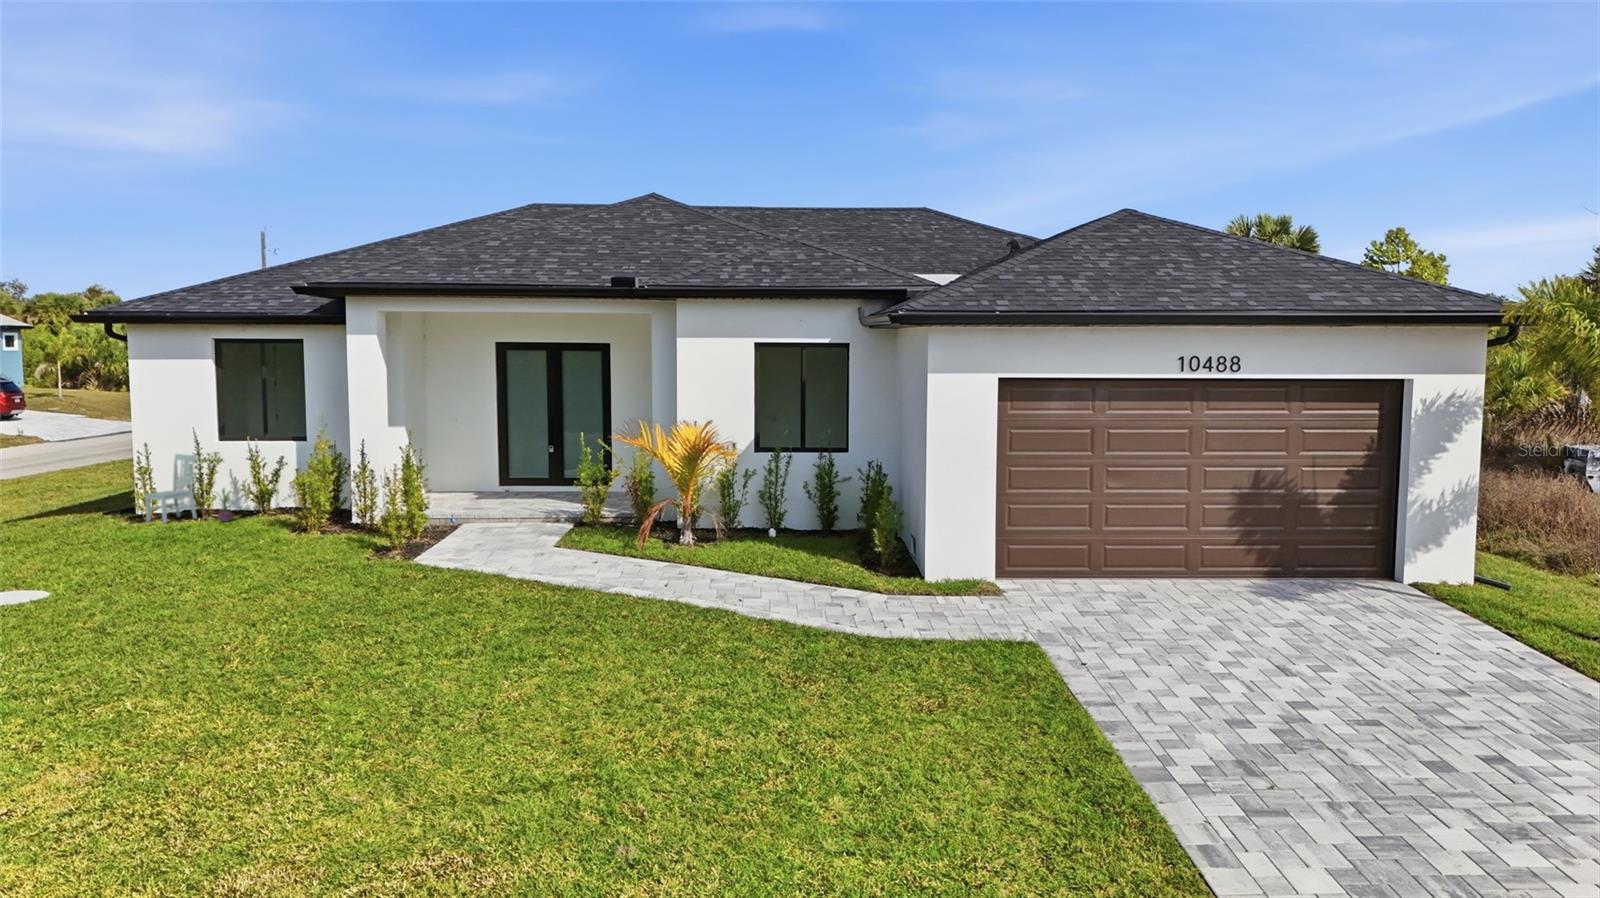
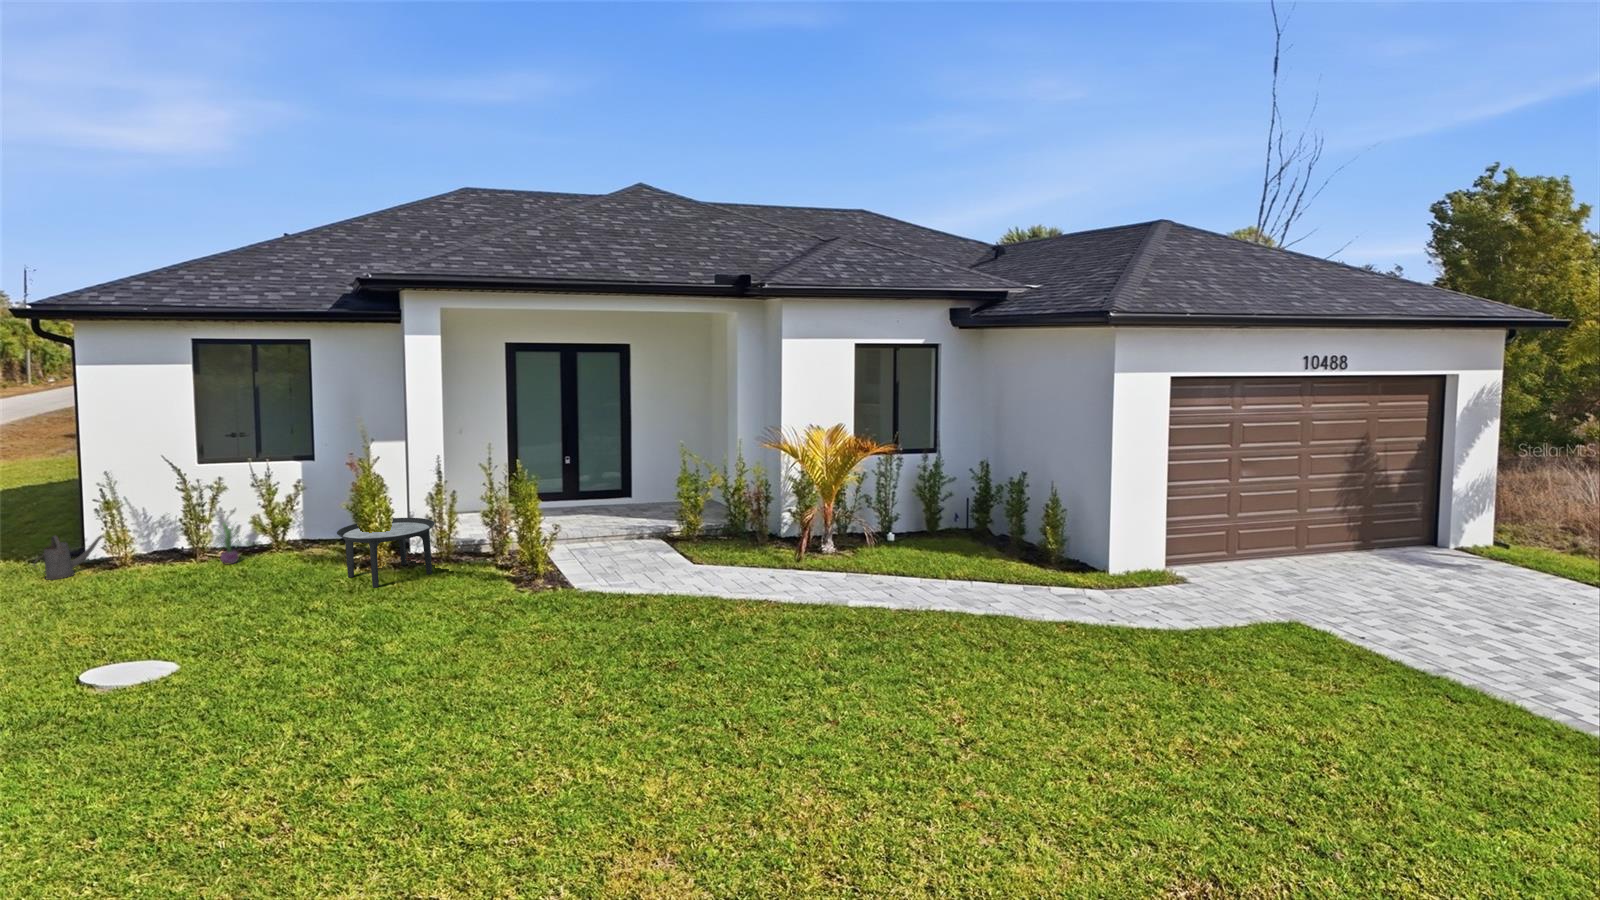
chair: present [145,454,197,524] -> none [111,482,185,573]
watering can: none [92,490,142,523] -> present [34,535,102,580]
round table: none [281,490,363,543] -> present [337,518,435,588]

